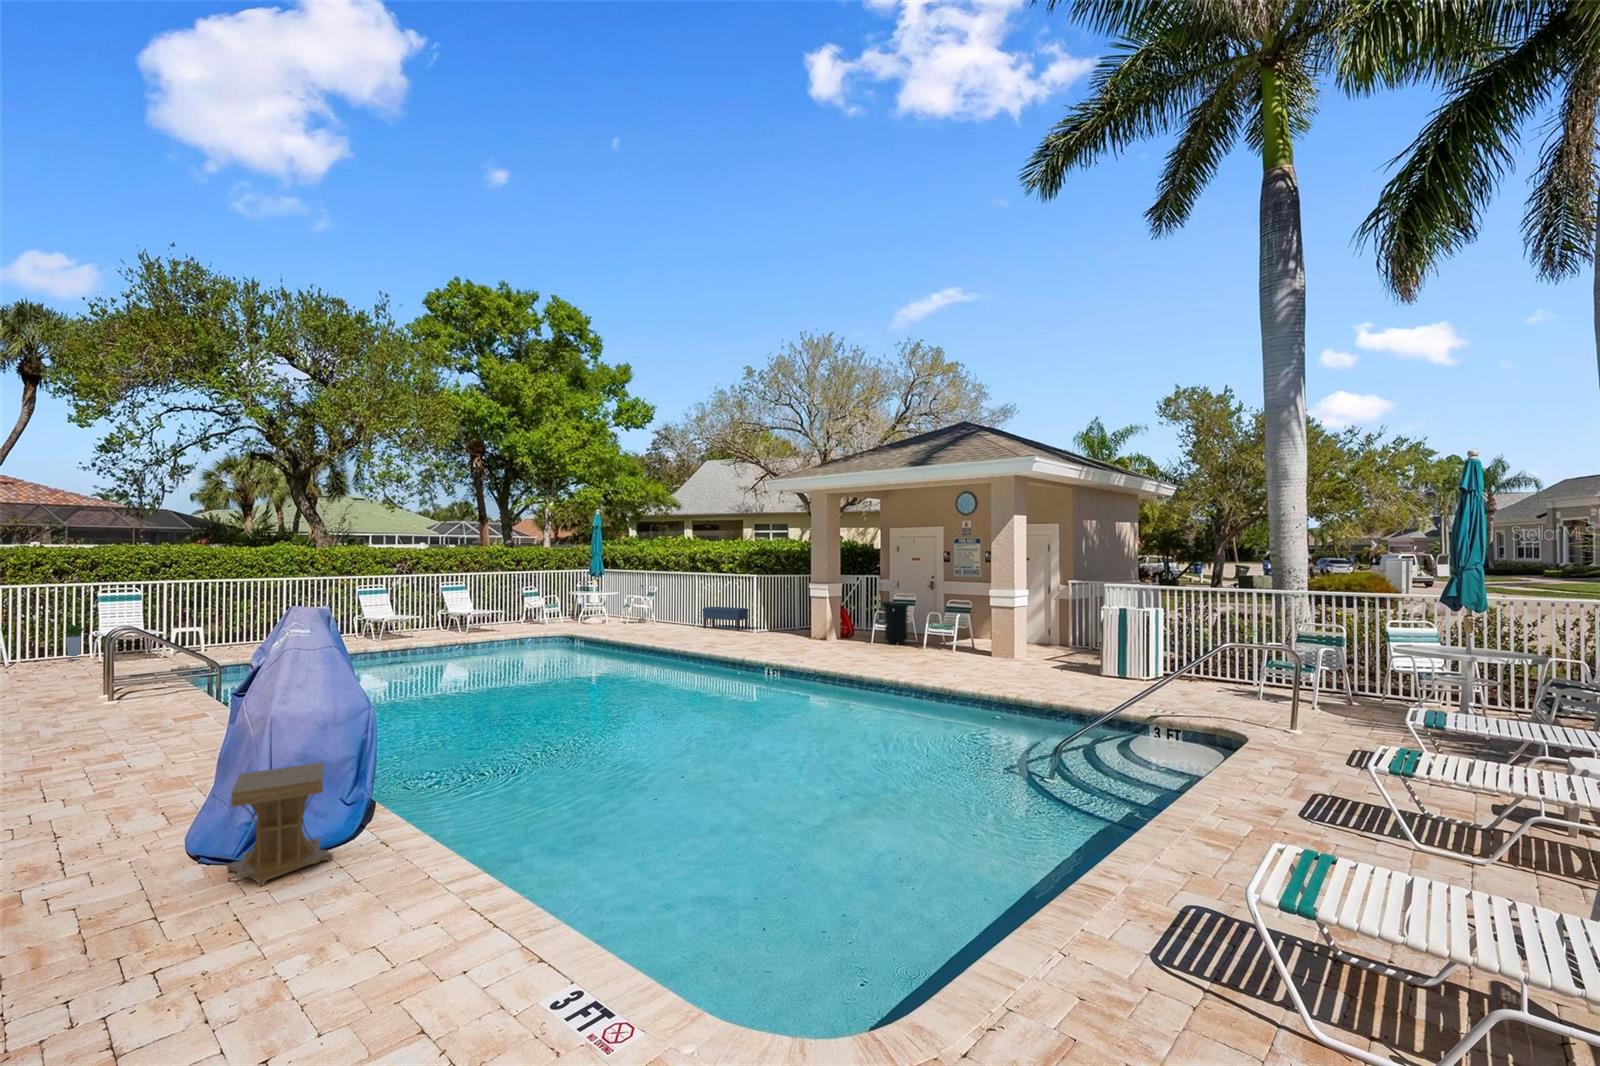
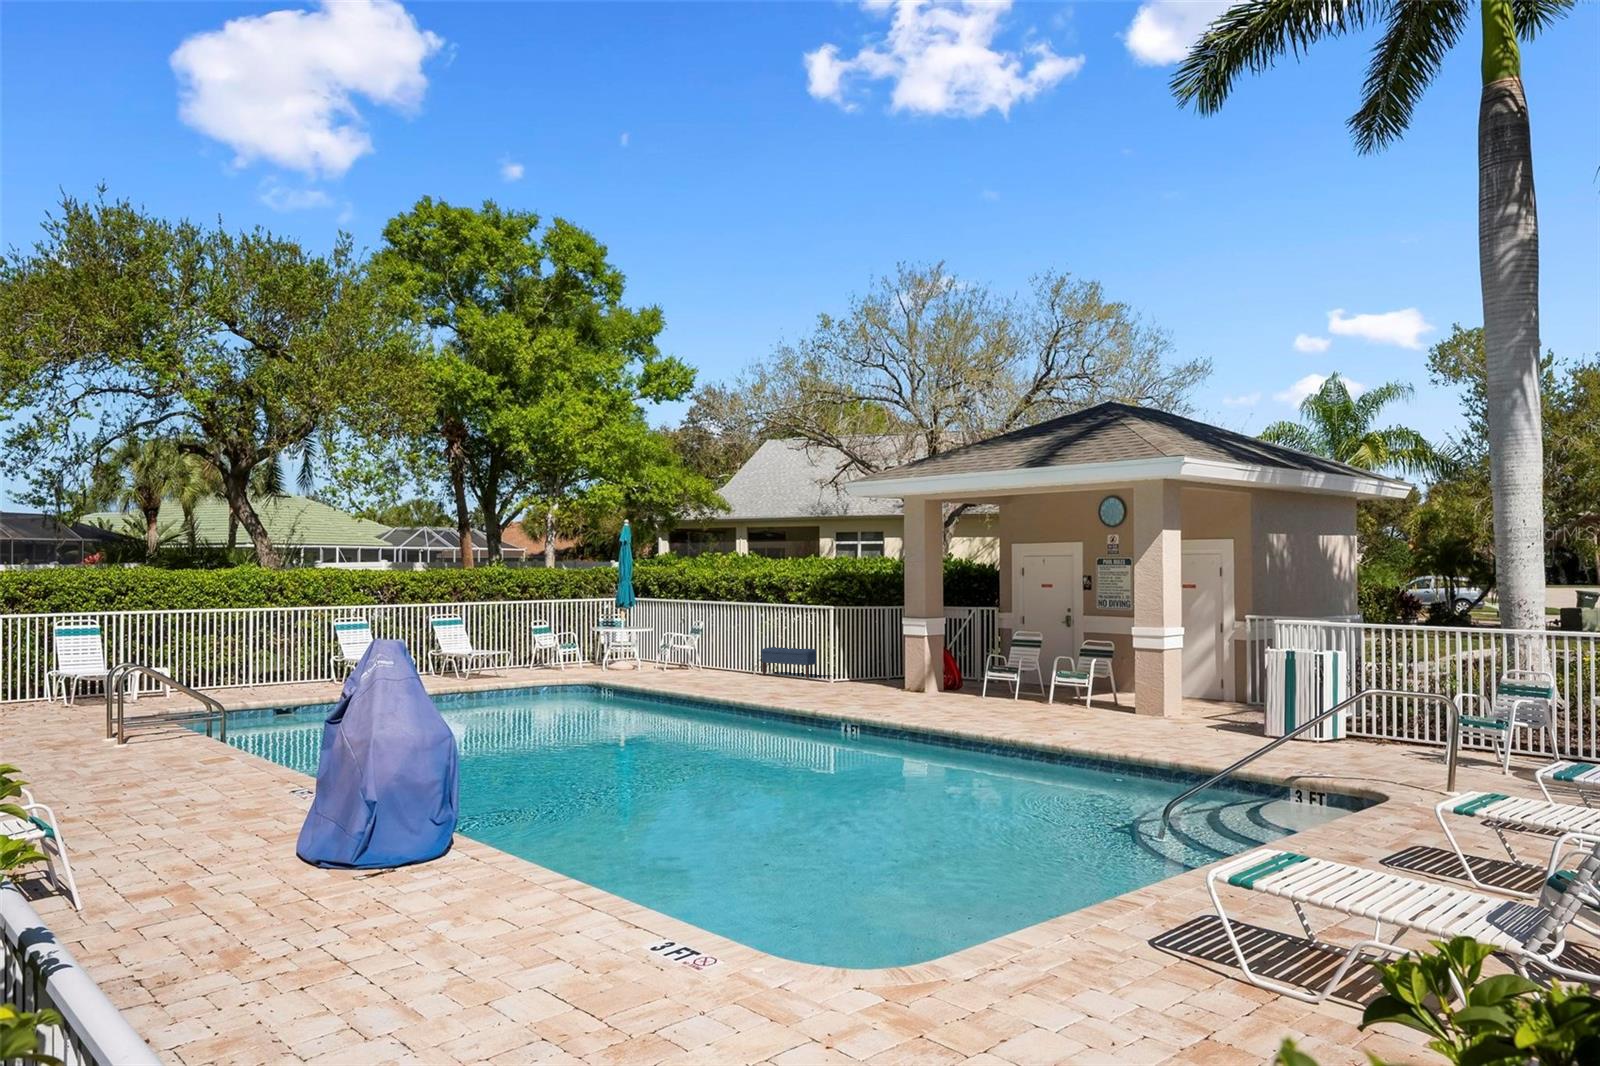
trash can: present [880,602,911,644] -> none [990,641,1034,697]
planter: present [66,623,84,660] -> none [20,660,45,704]
side table: present [227,762,333,886] -> none [338,785,426,887]

